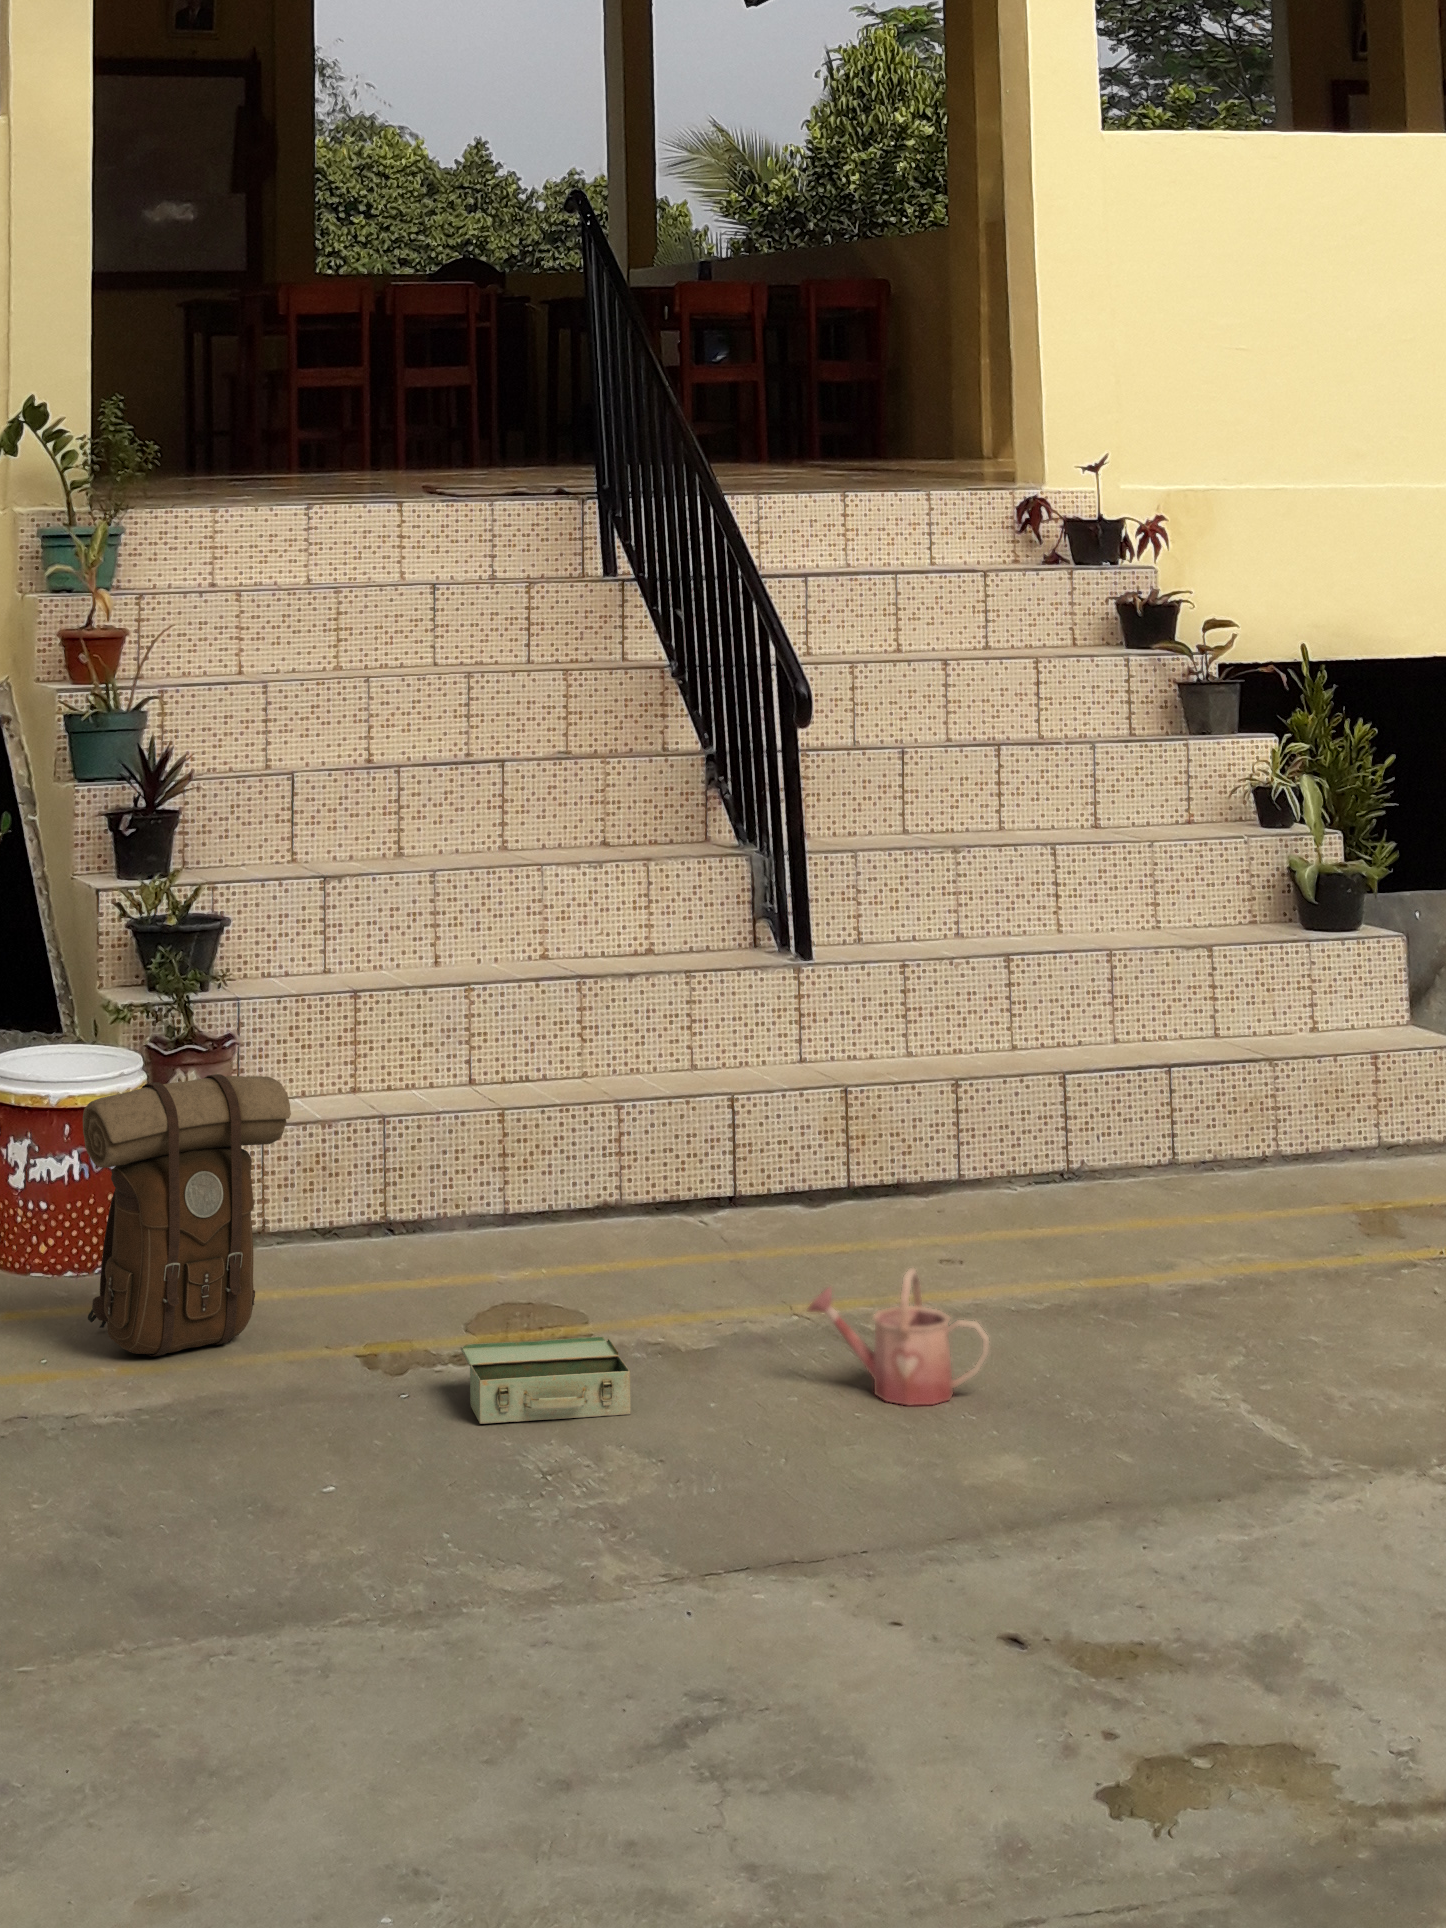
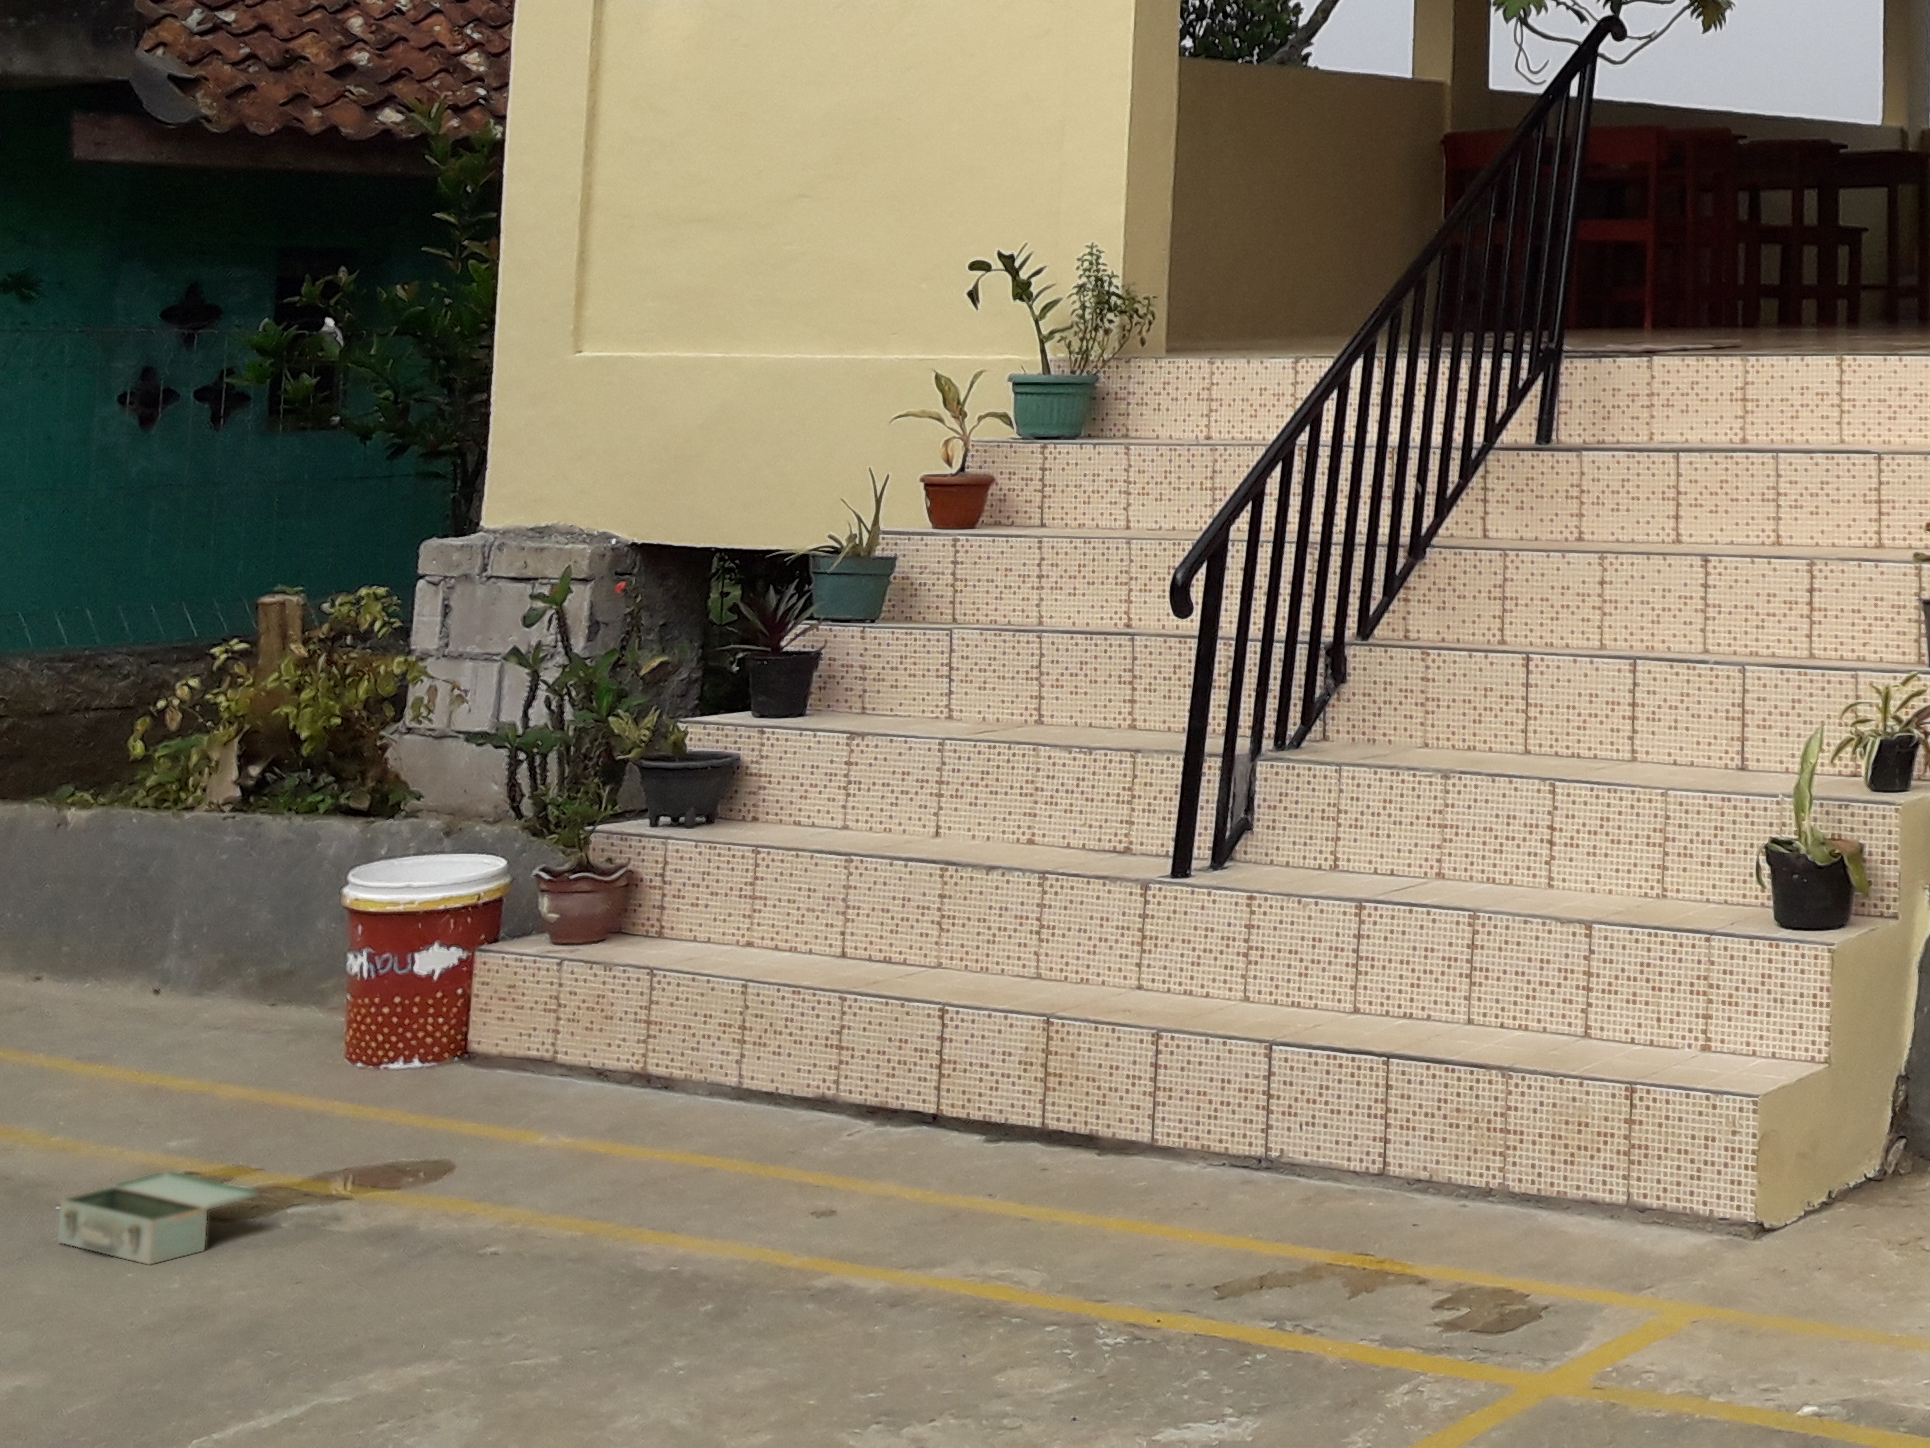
backpack: present [83,1074,291,1356] -> none [117,882,338,1143]
watering can: present [808,1269,989,1405] -> none [284,1173,390,1321]

